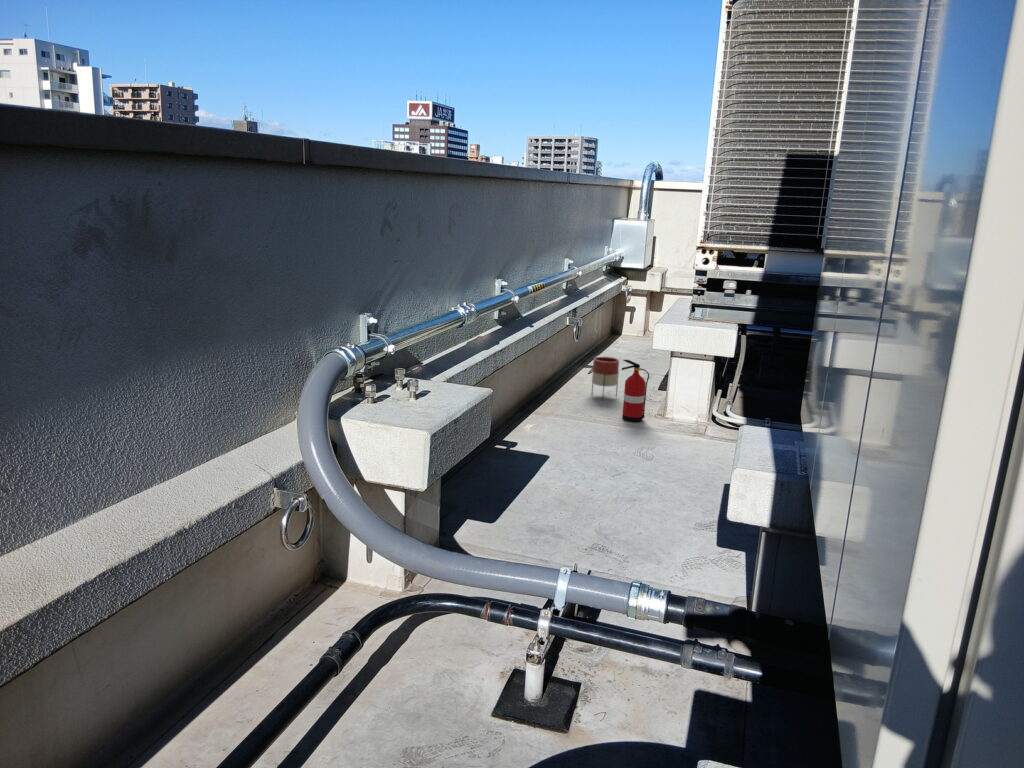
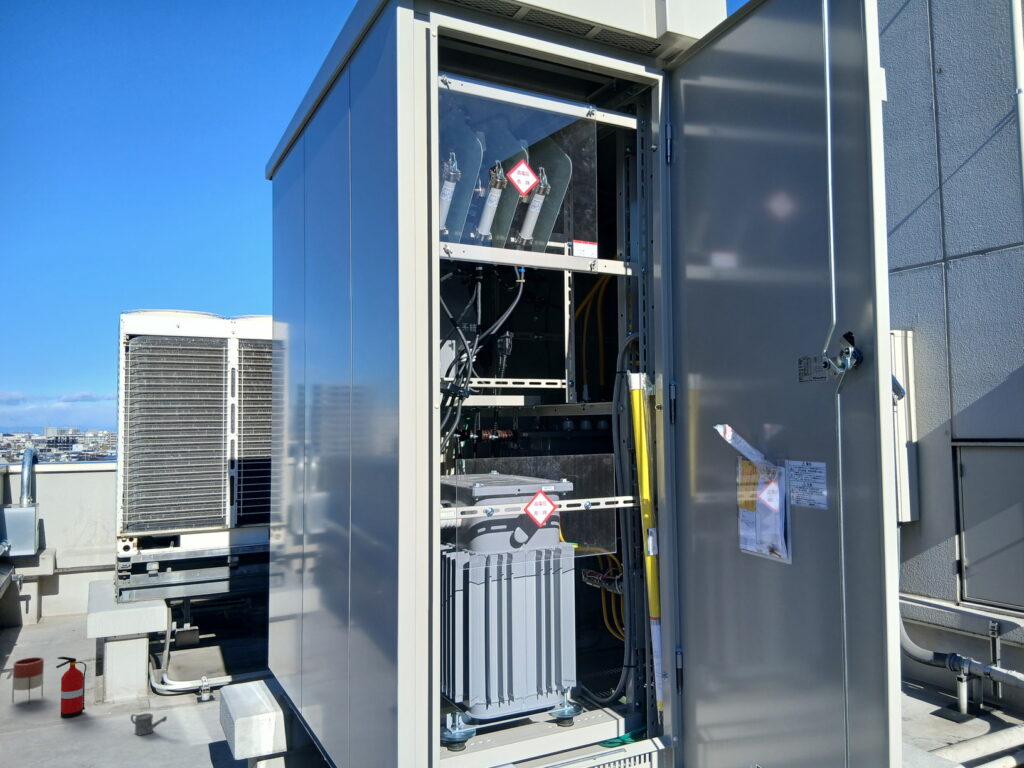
watering can: none [677,434,711,459] -> present [131,713,167,735]

